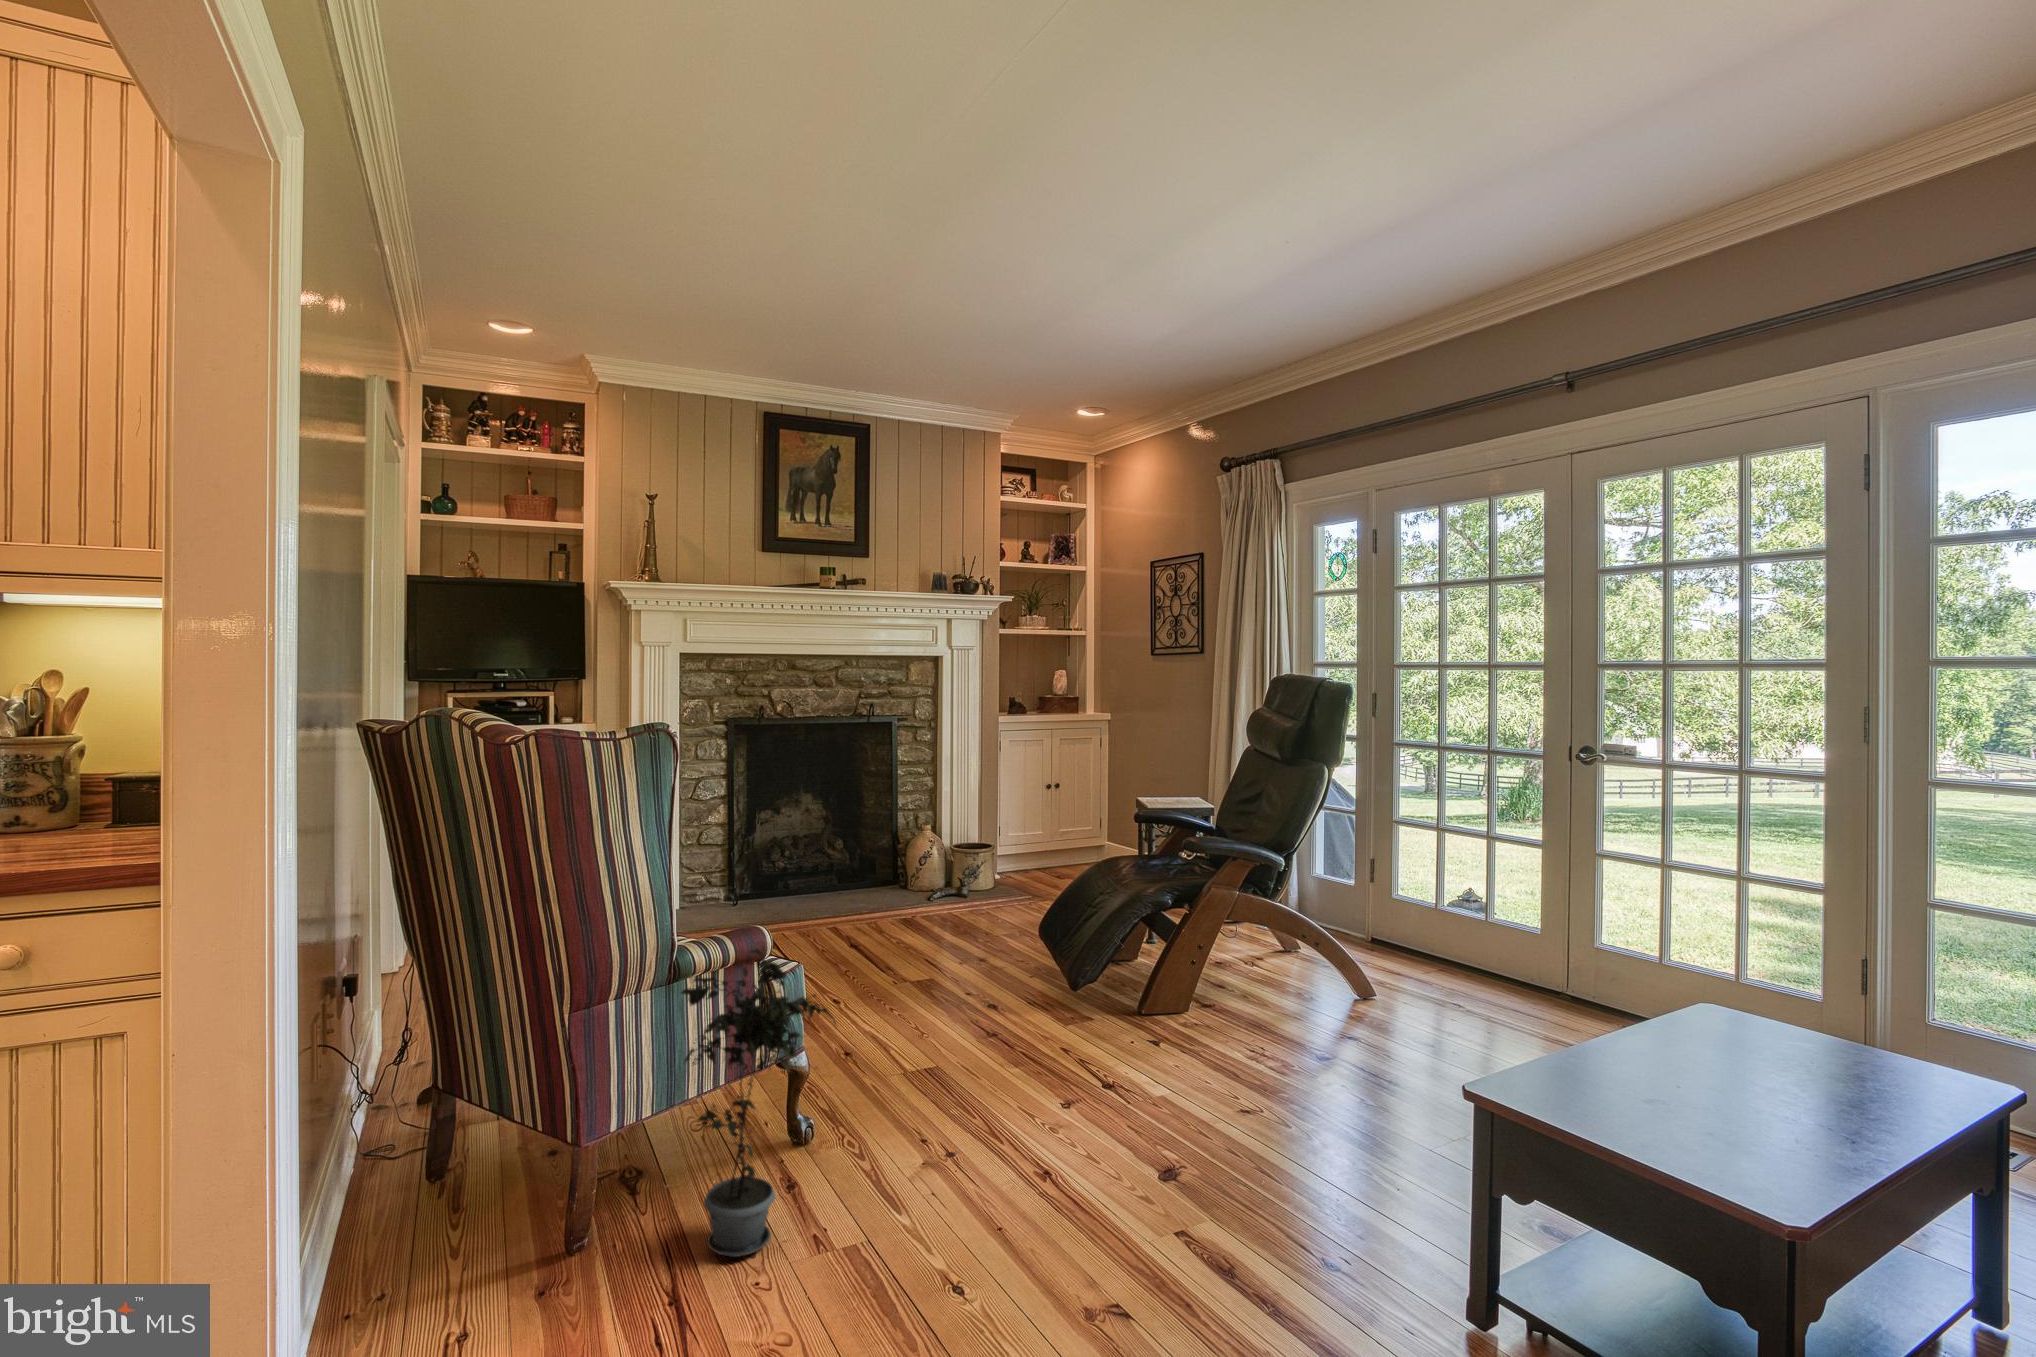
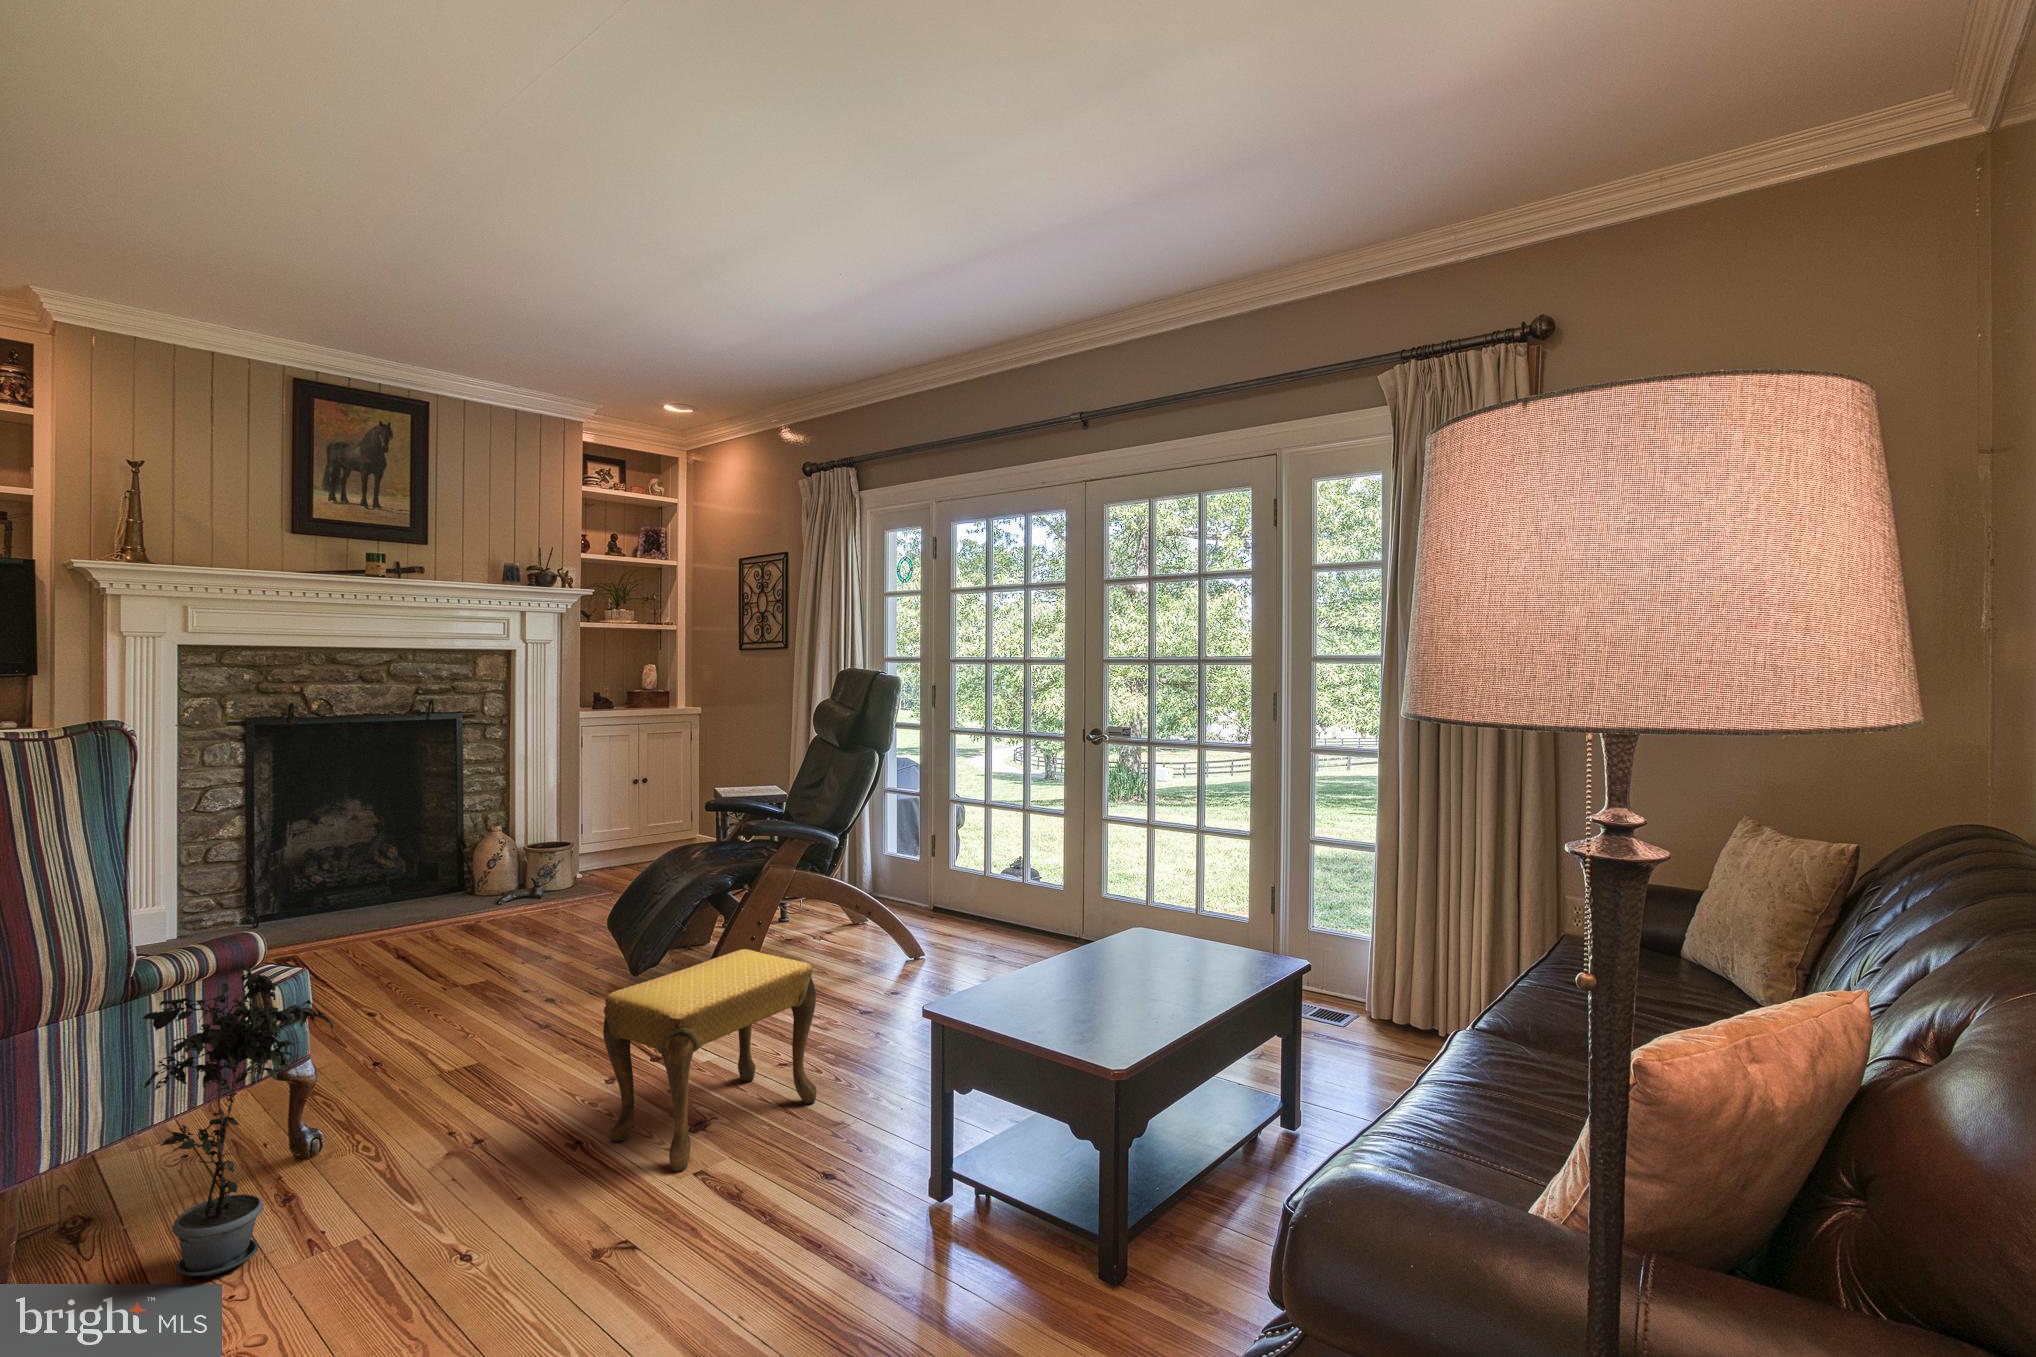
footstool: none [1074,979,1303,1234] -> present [603,949,817,1172]

